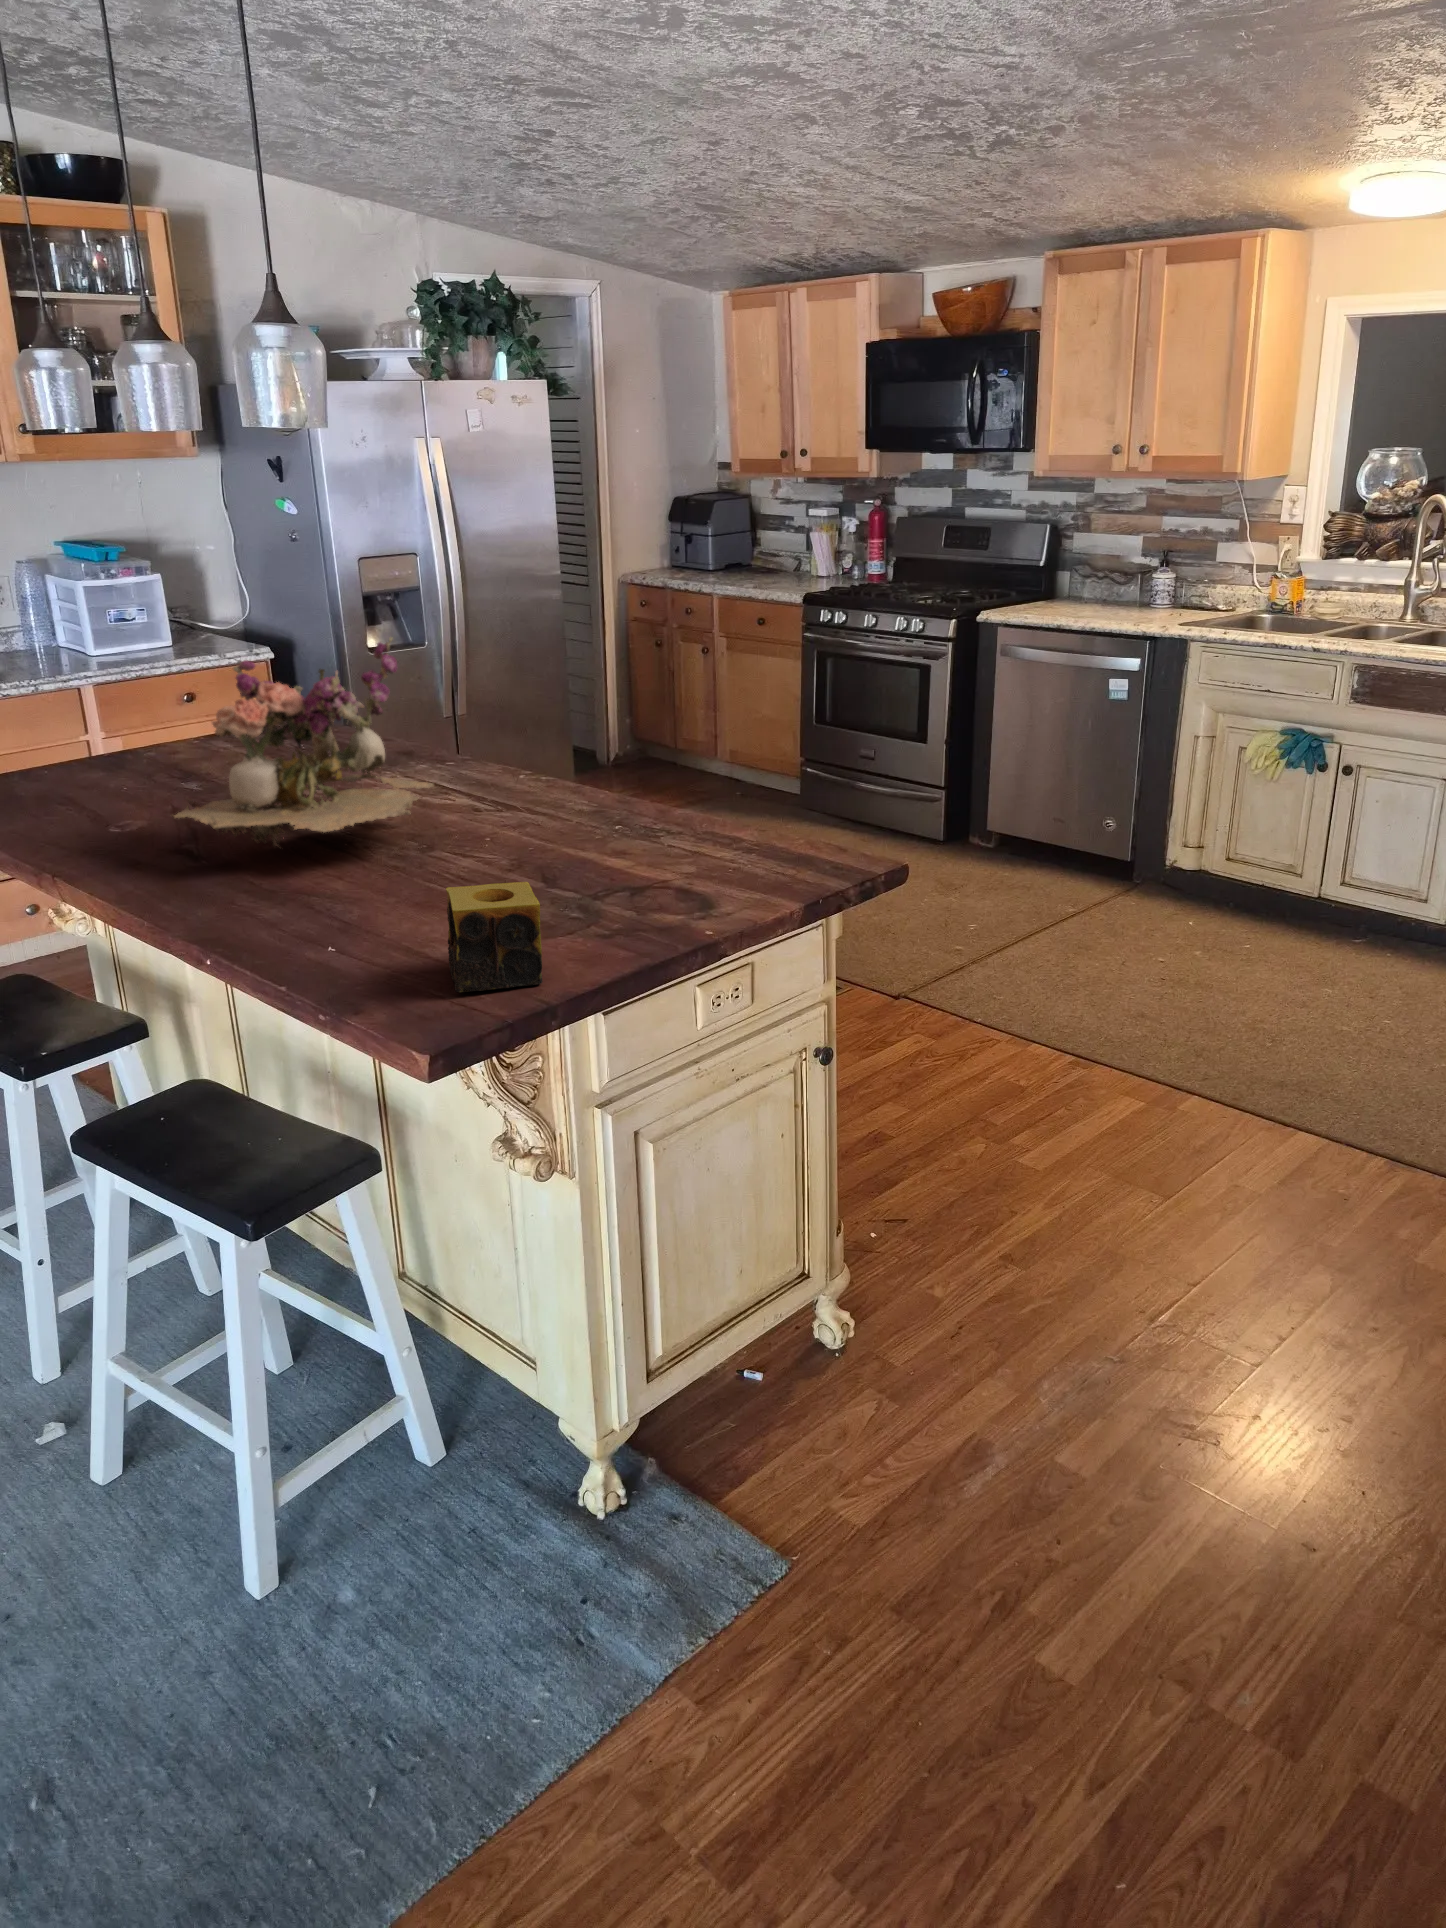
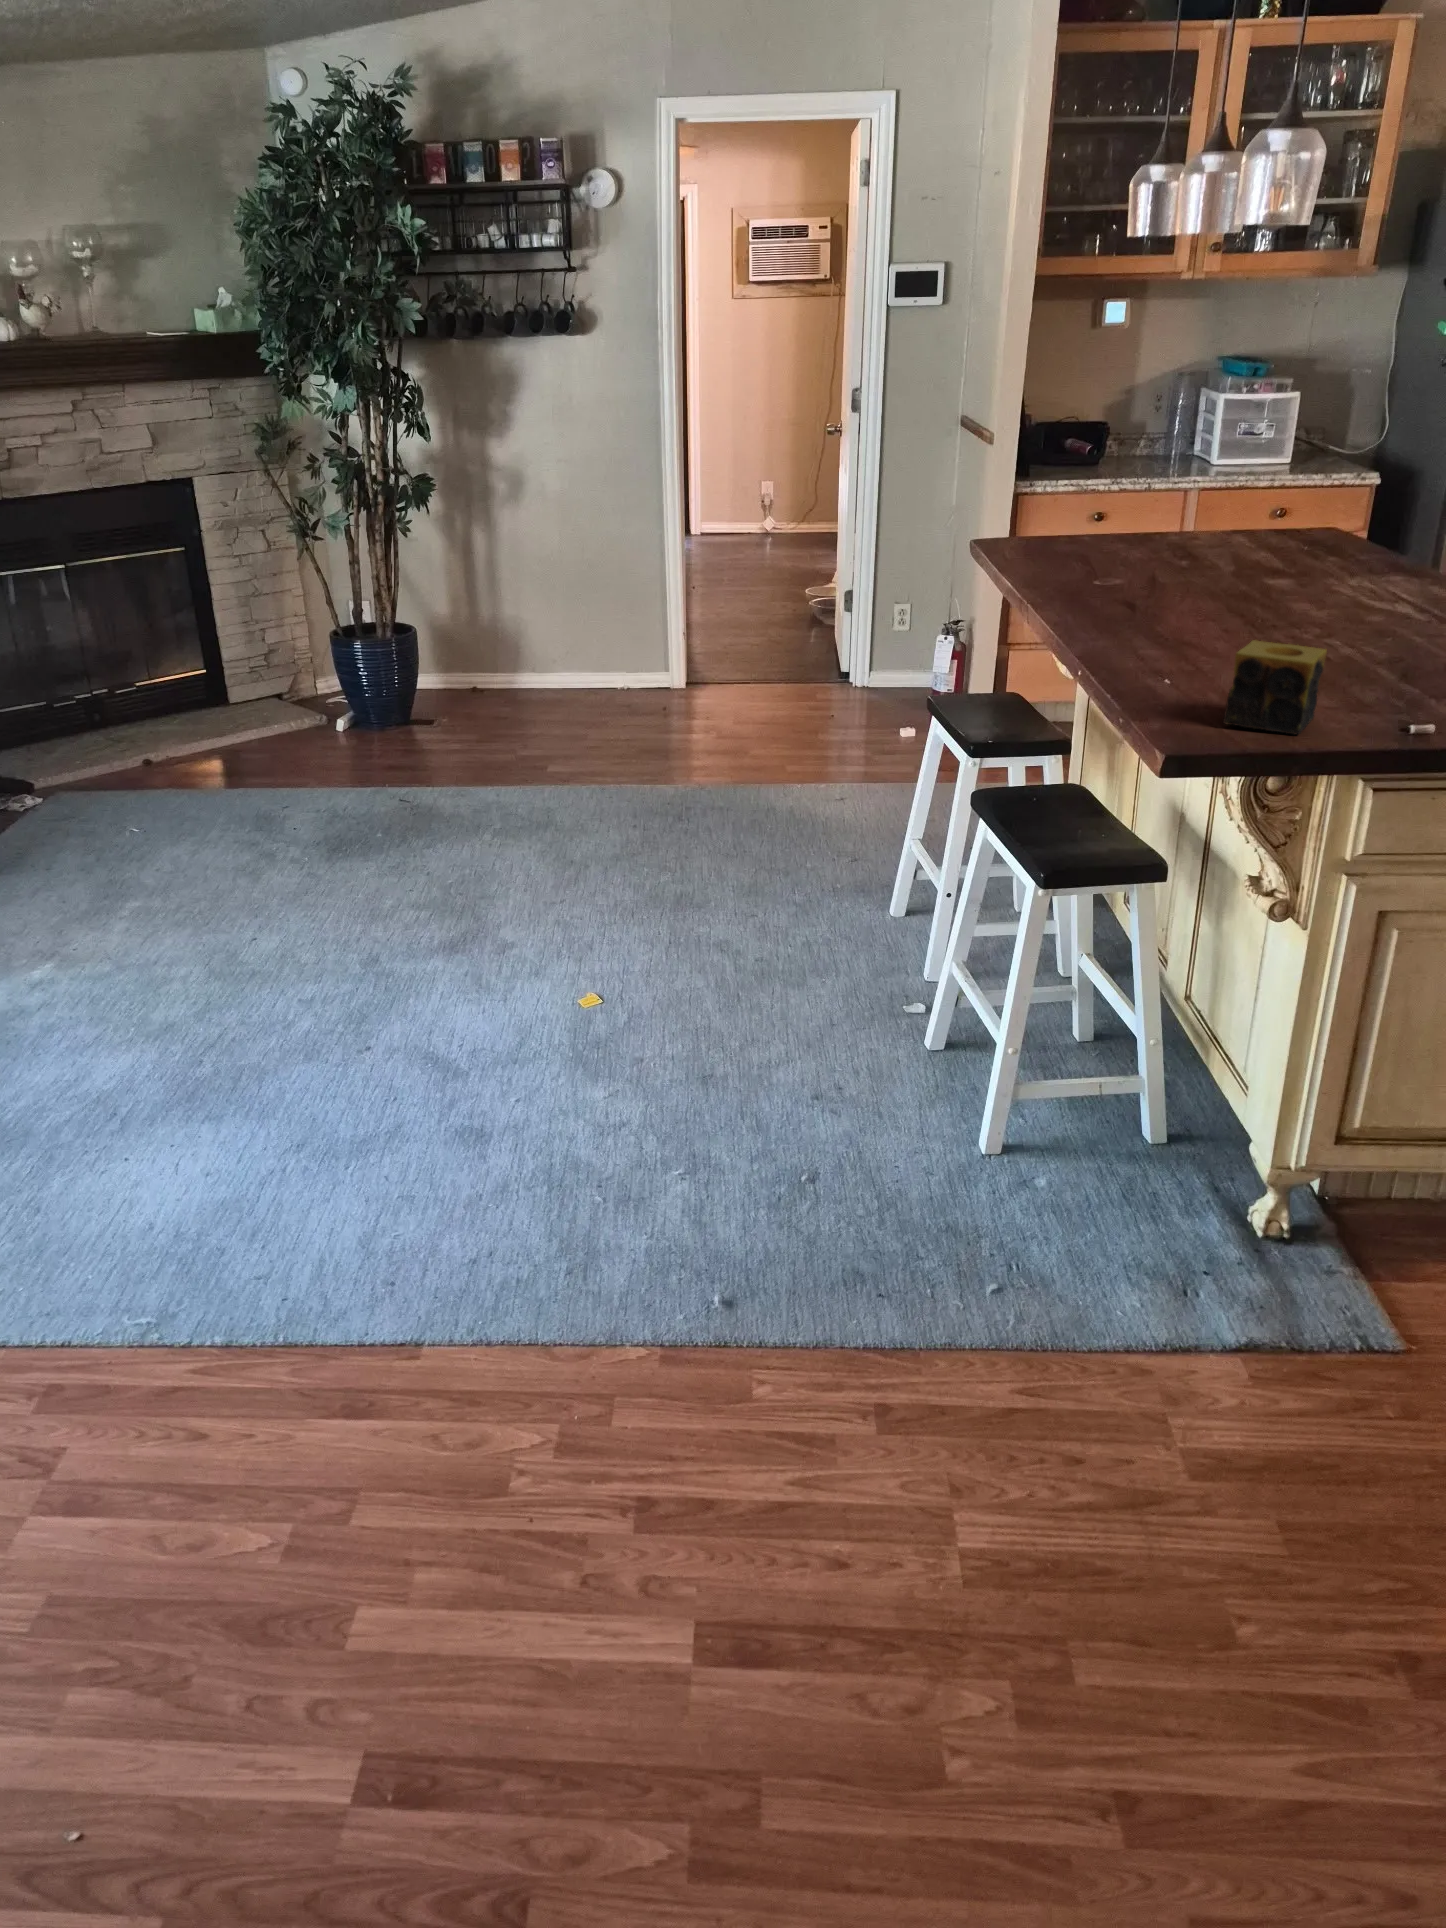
flower arrangement: present [174,637,433,848] -> none [1123,438,1366,616]

